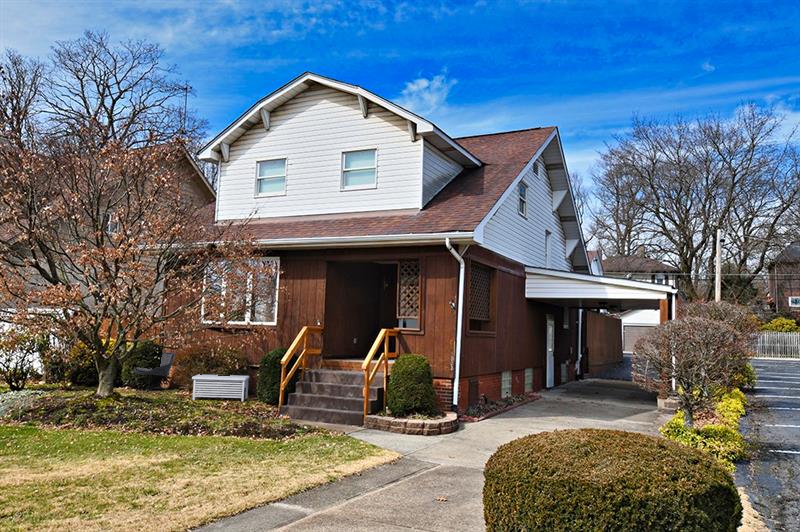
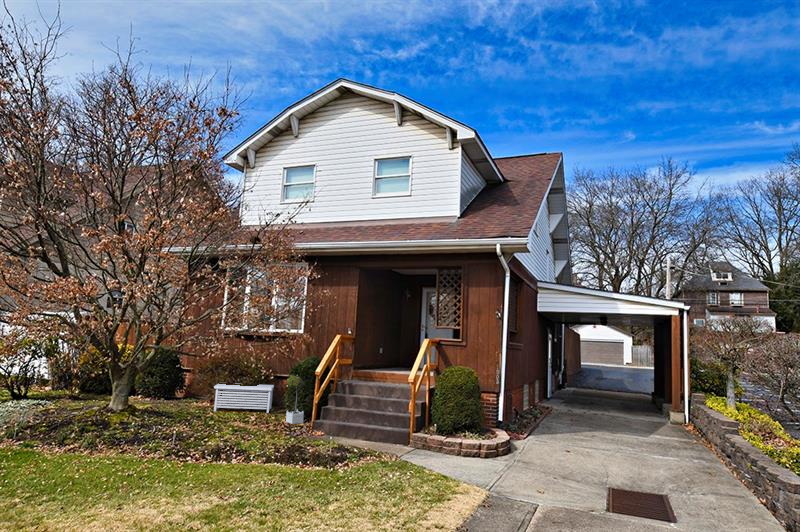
lounge chair: present [134,352,175,392] -> none [149,358,194,400]
potted tree: none [256,365,274,410] -> present [286,375,306,424]

